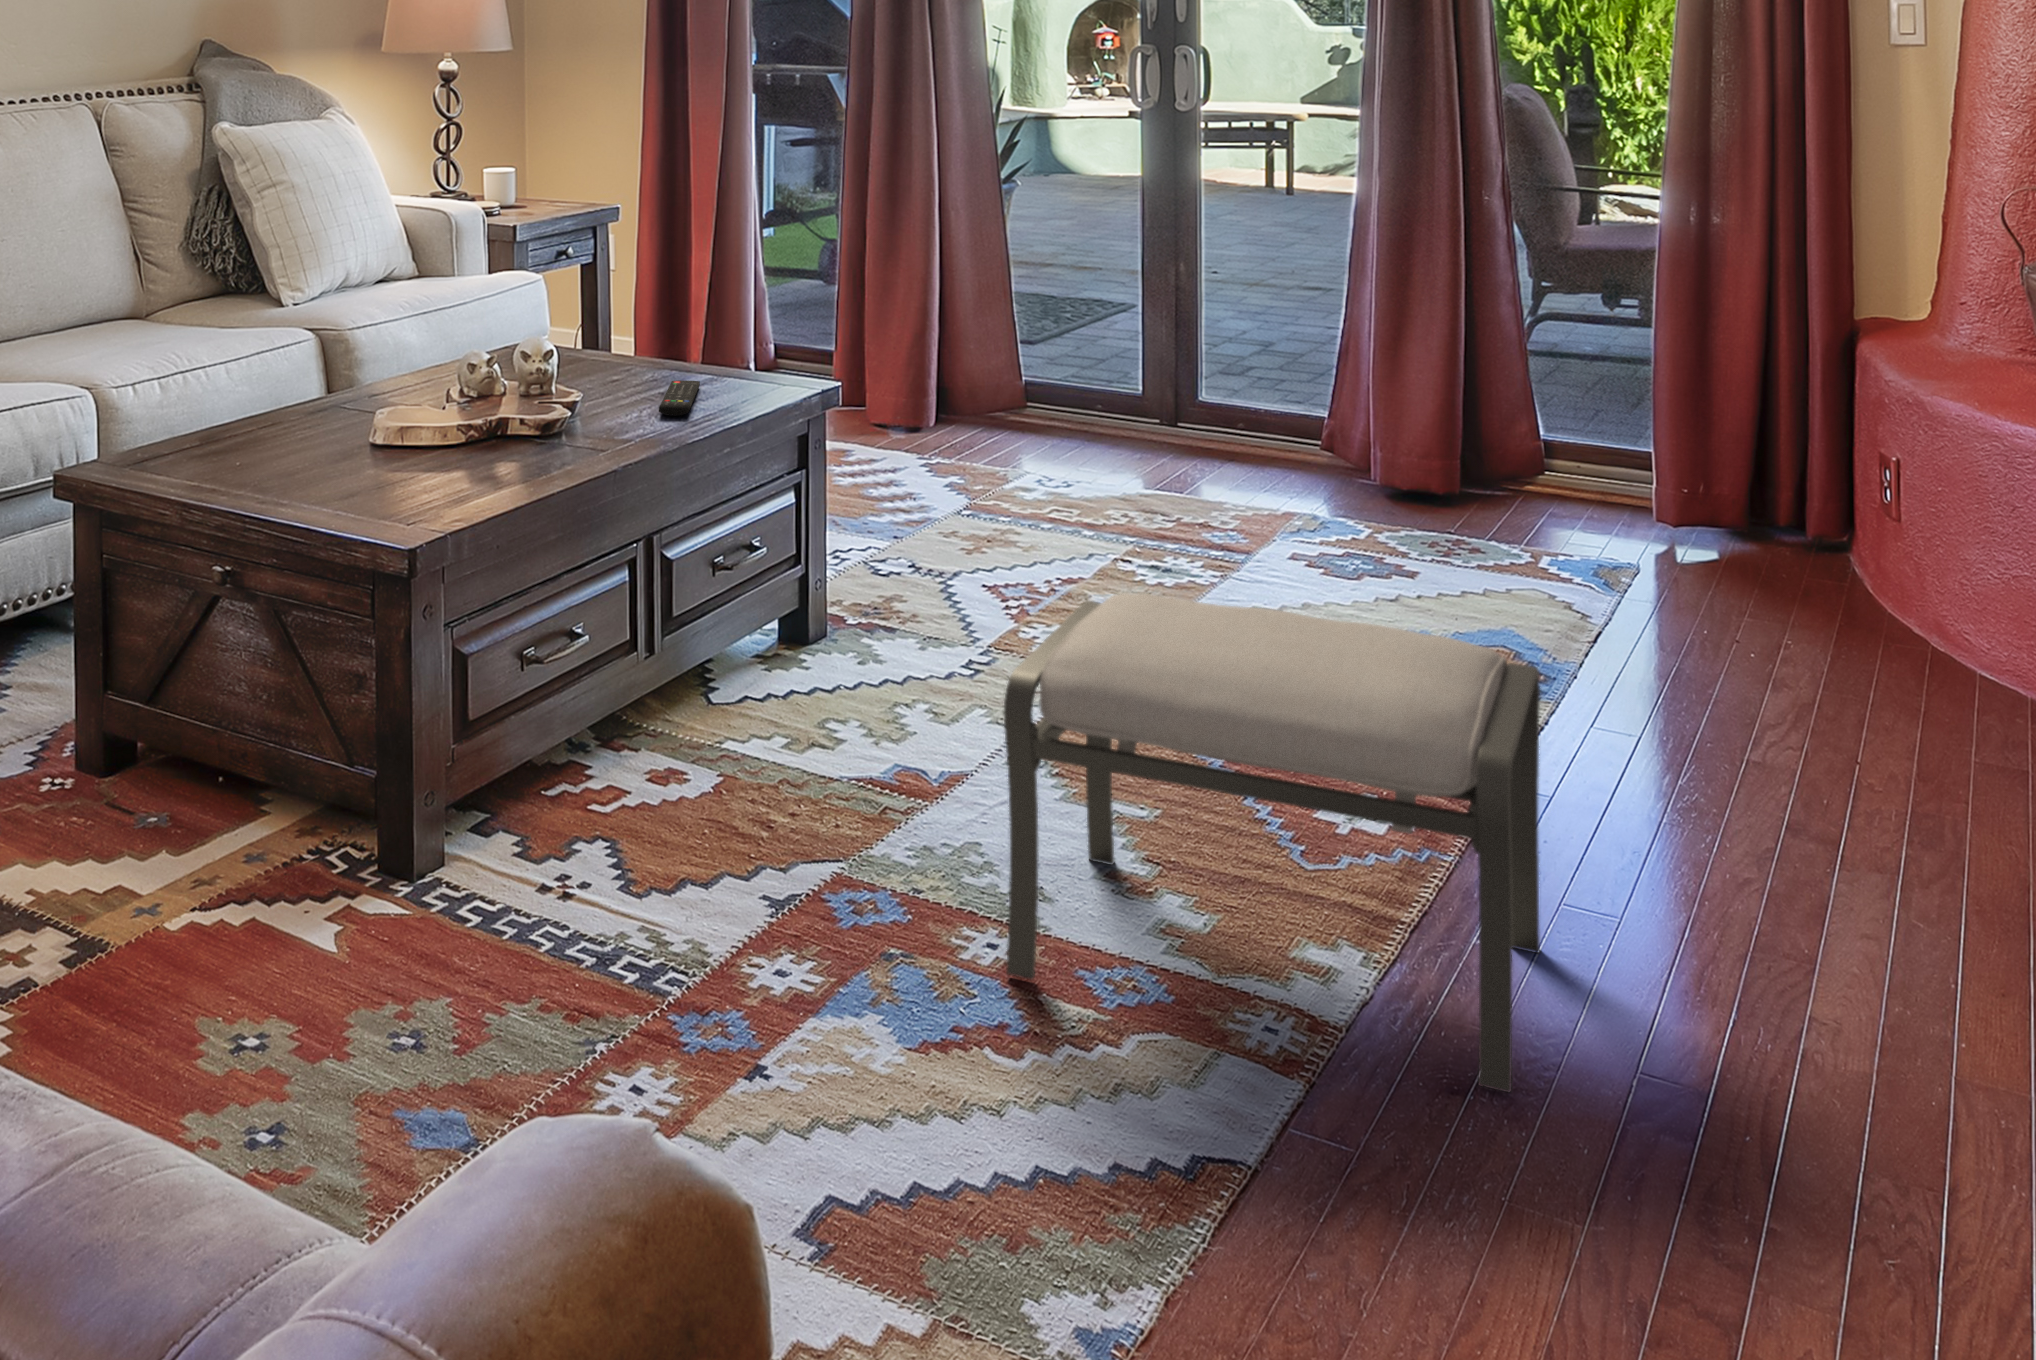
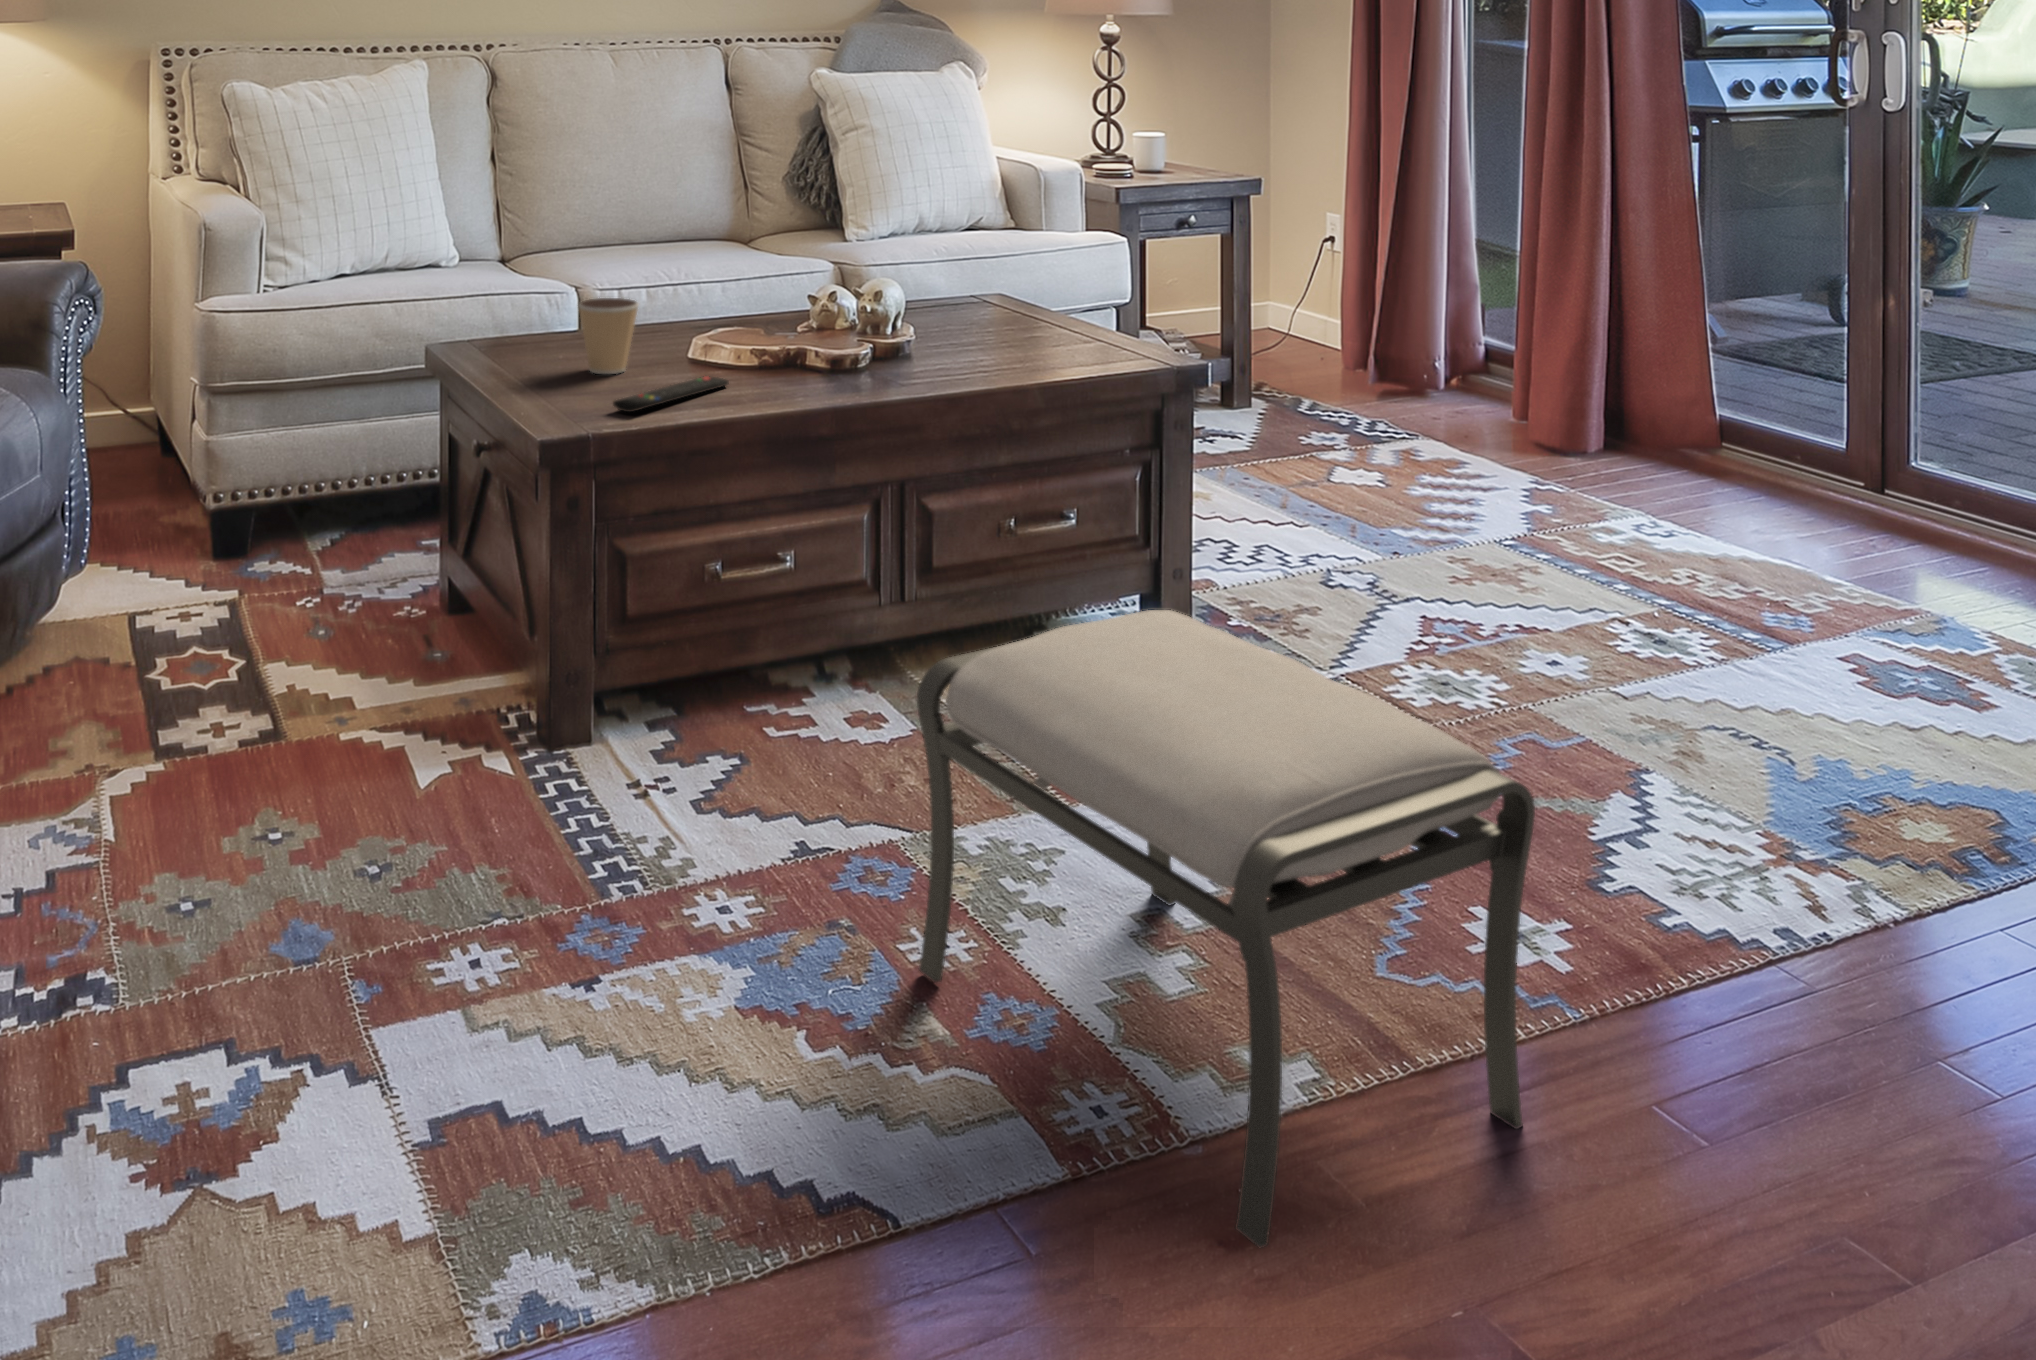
remote control: present [659,380,700,416] -> present [613,376,729,412]
coffee cup: none [278,384,346,470] -> present [578,298,639,374]

